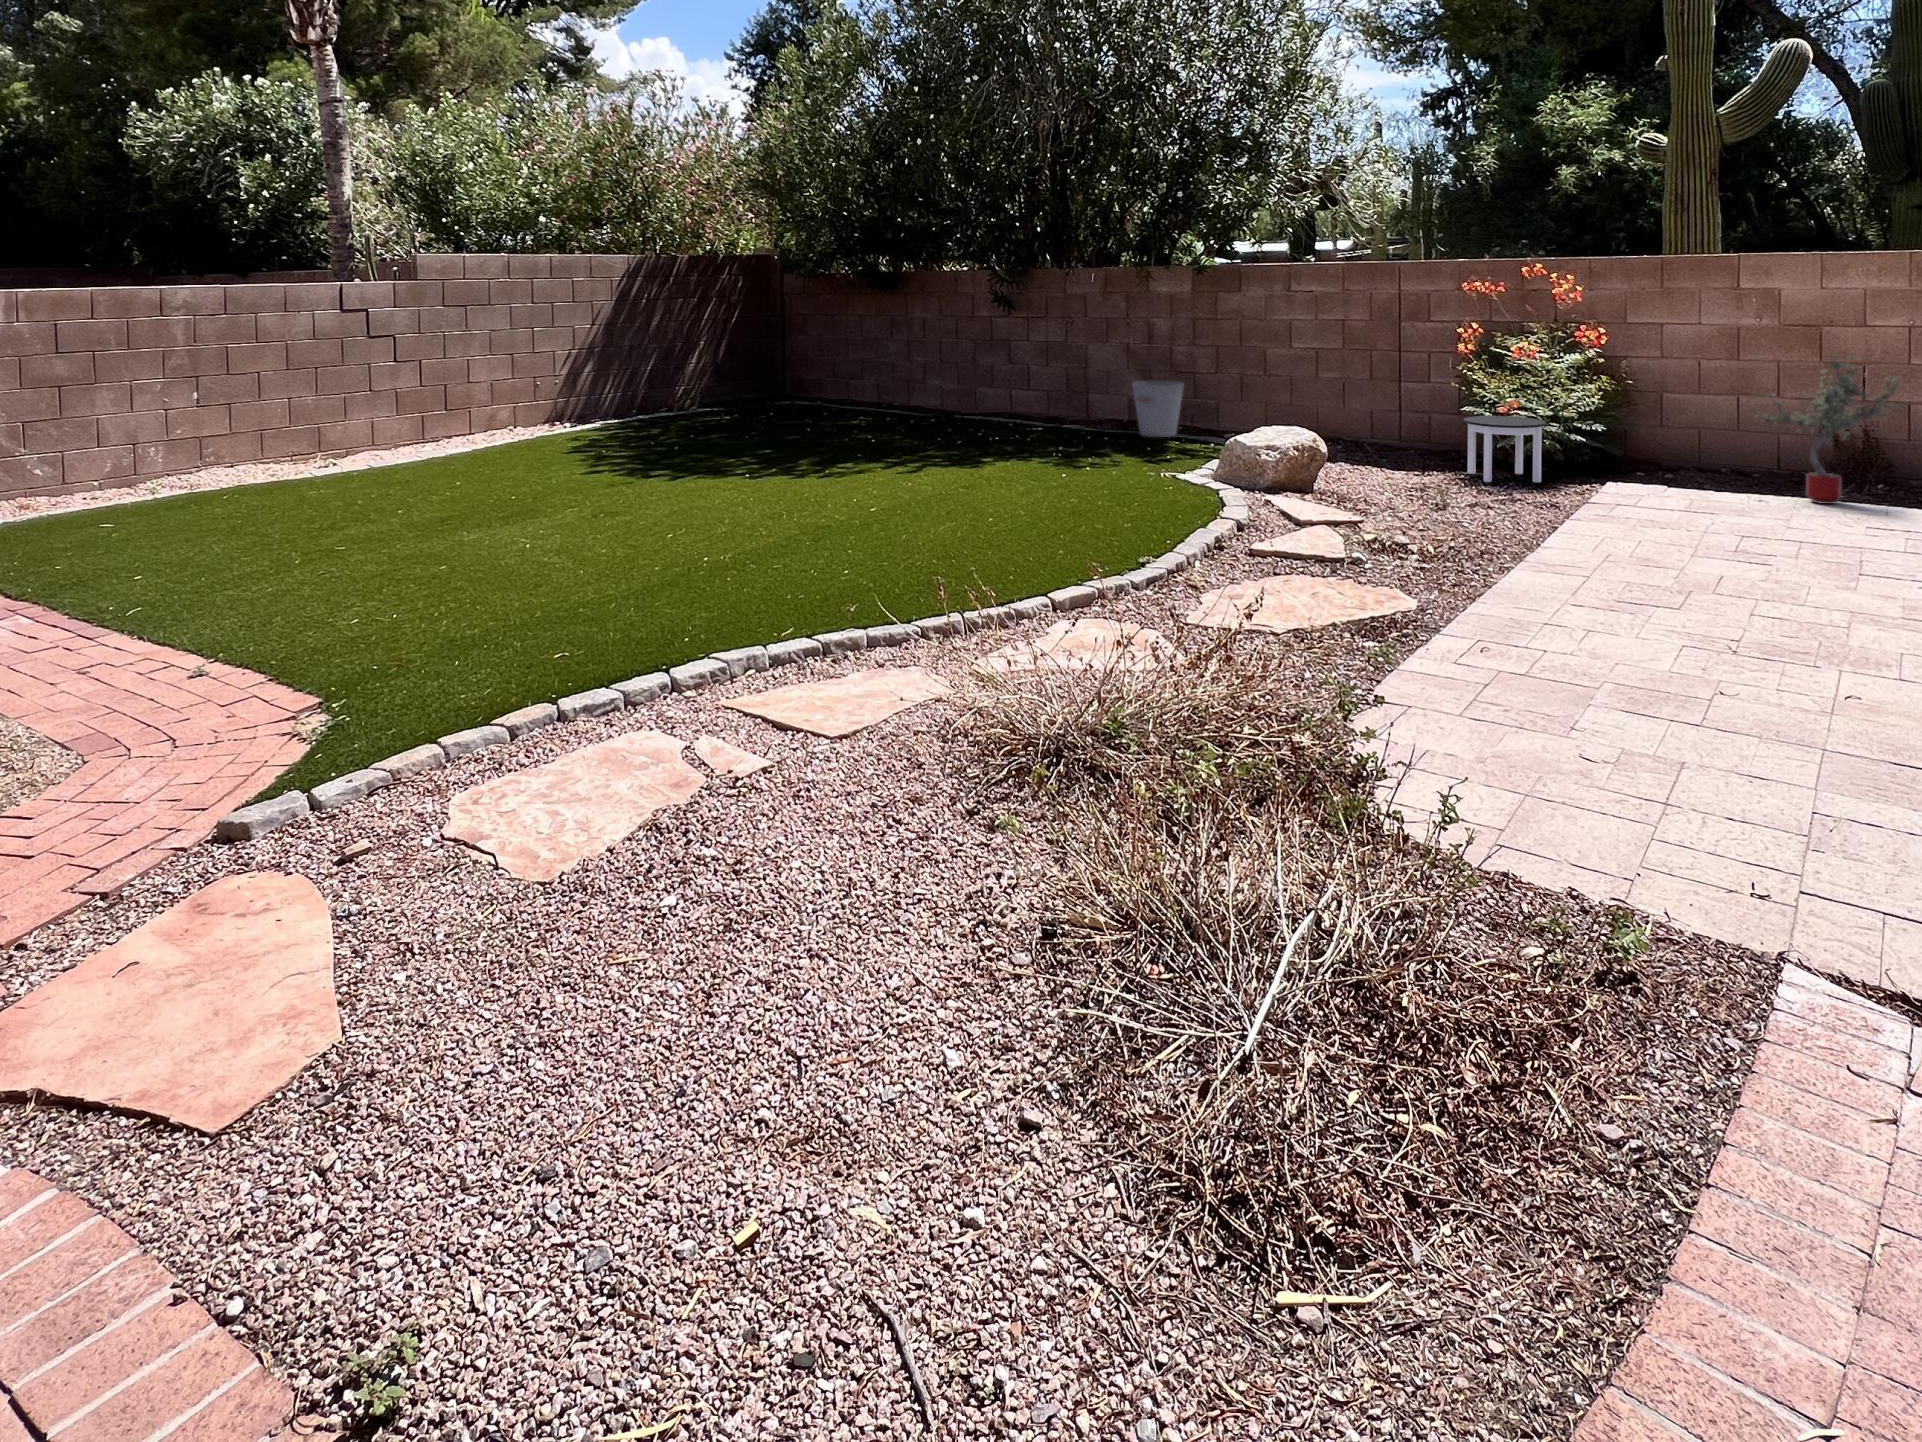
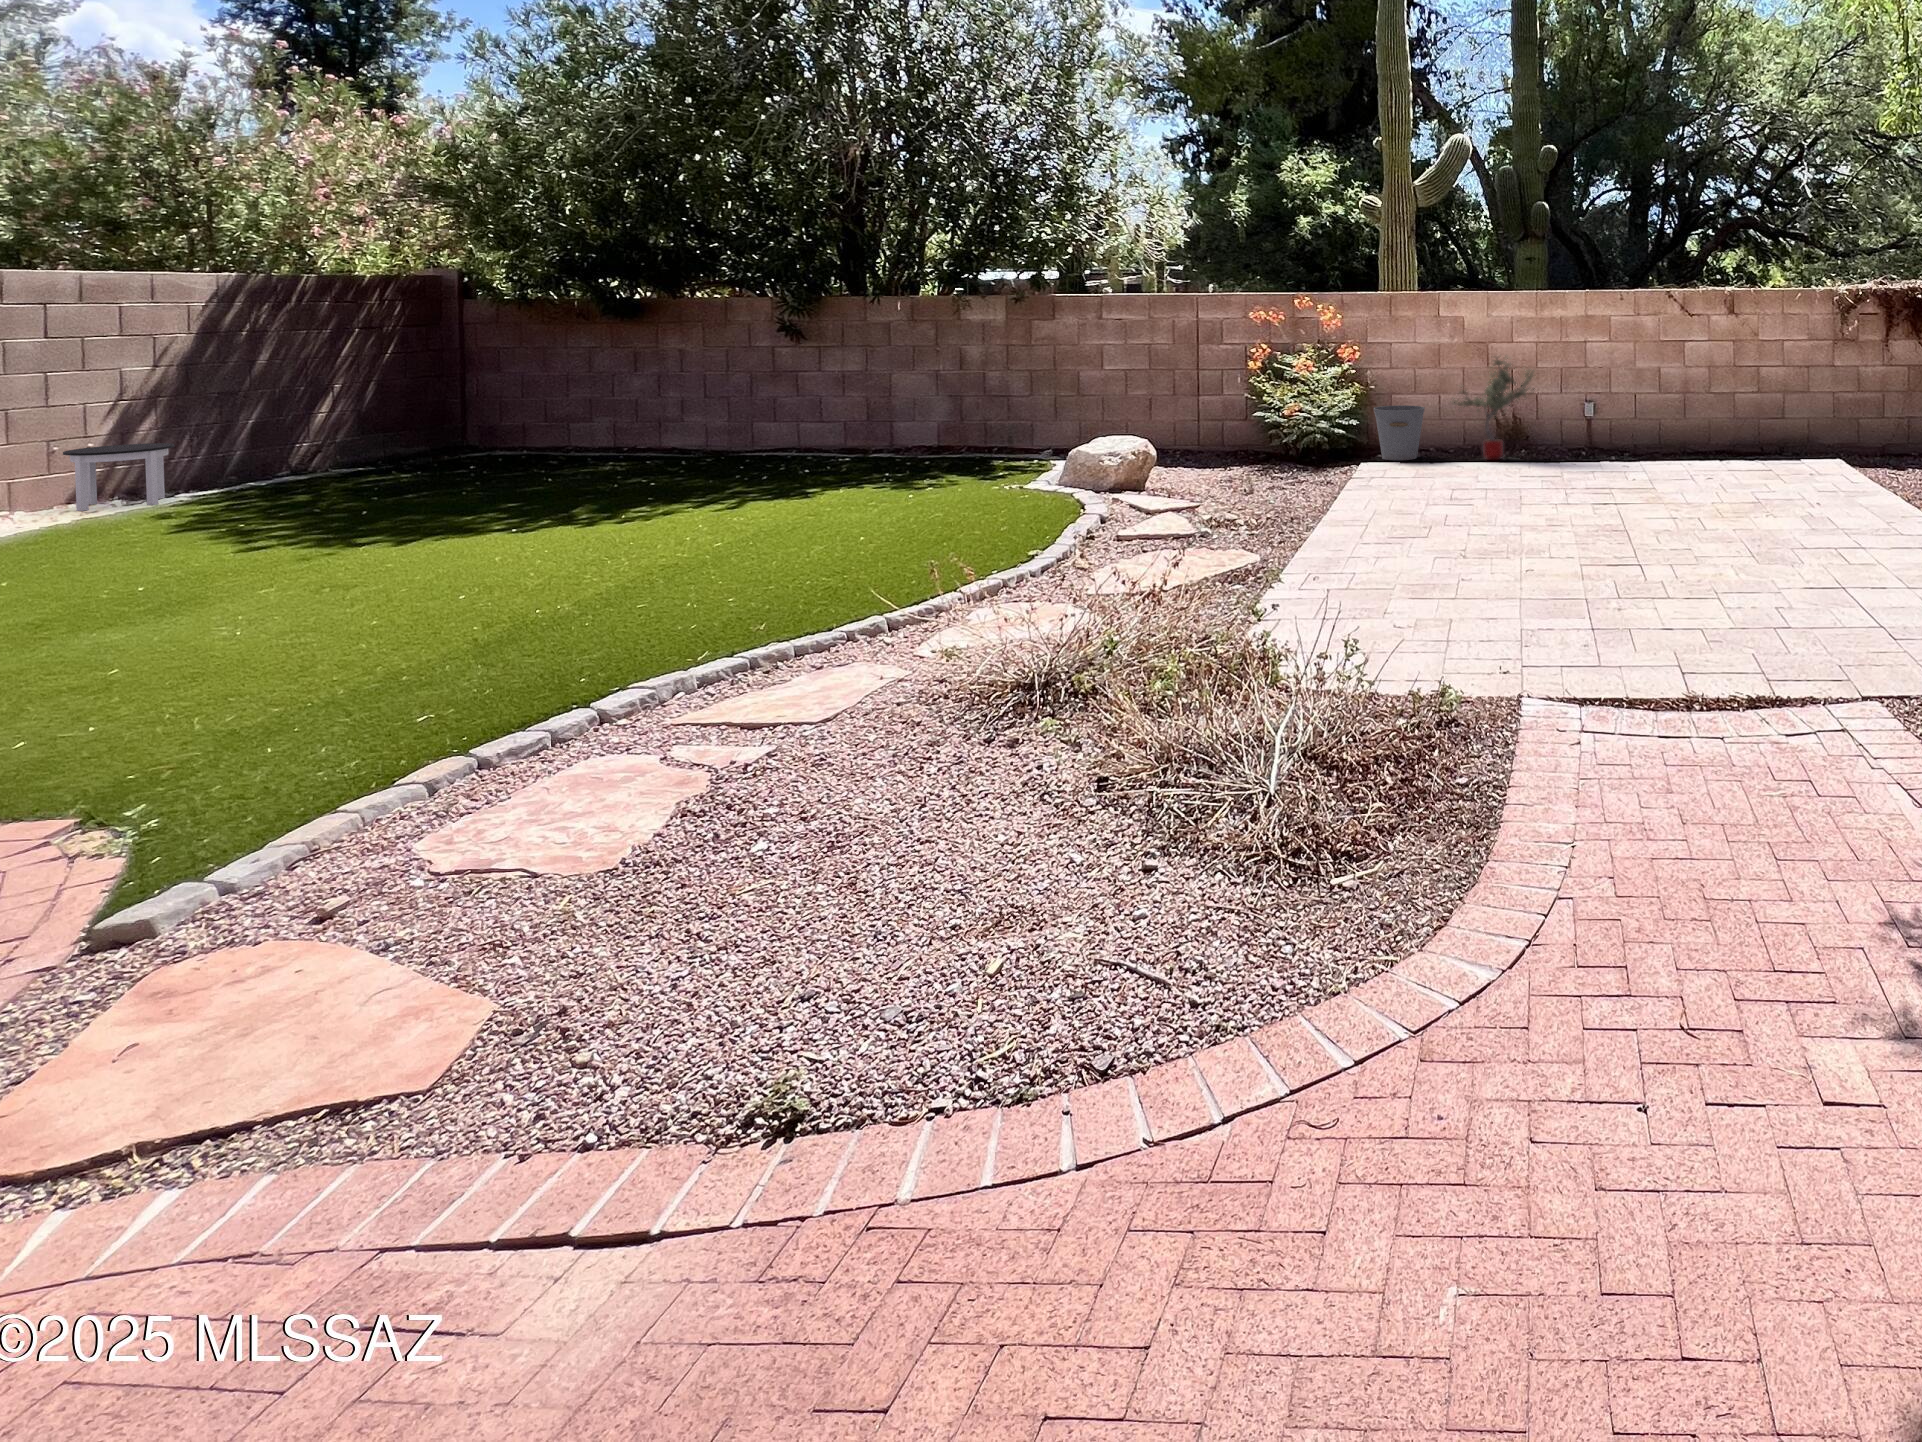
bucket: present [1132,381,1184,437] -> present [1374,405,1425,460]
round table: present [1463,416,1546,482] -> present [63,443,175,511]

